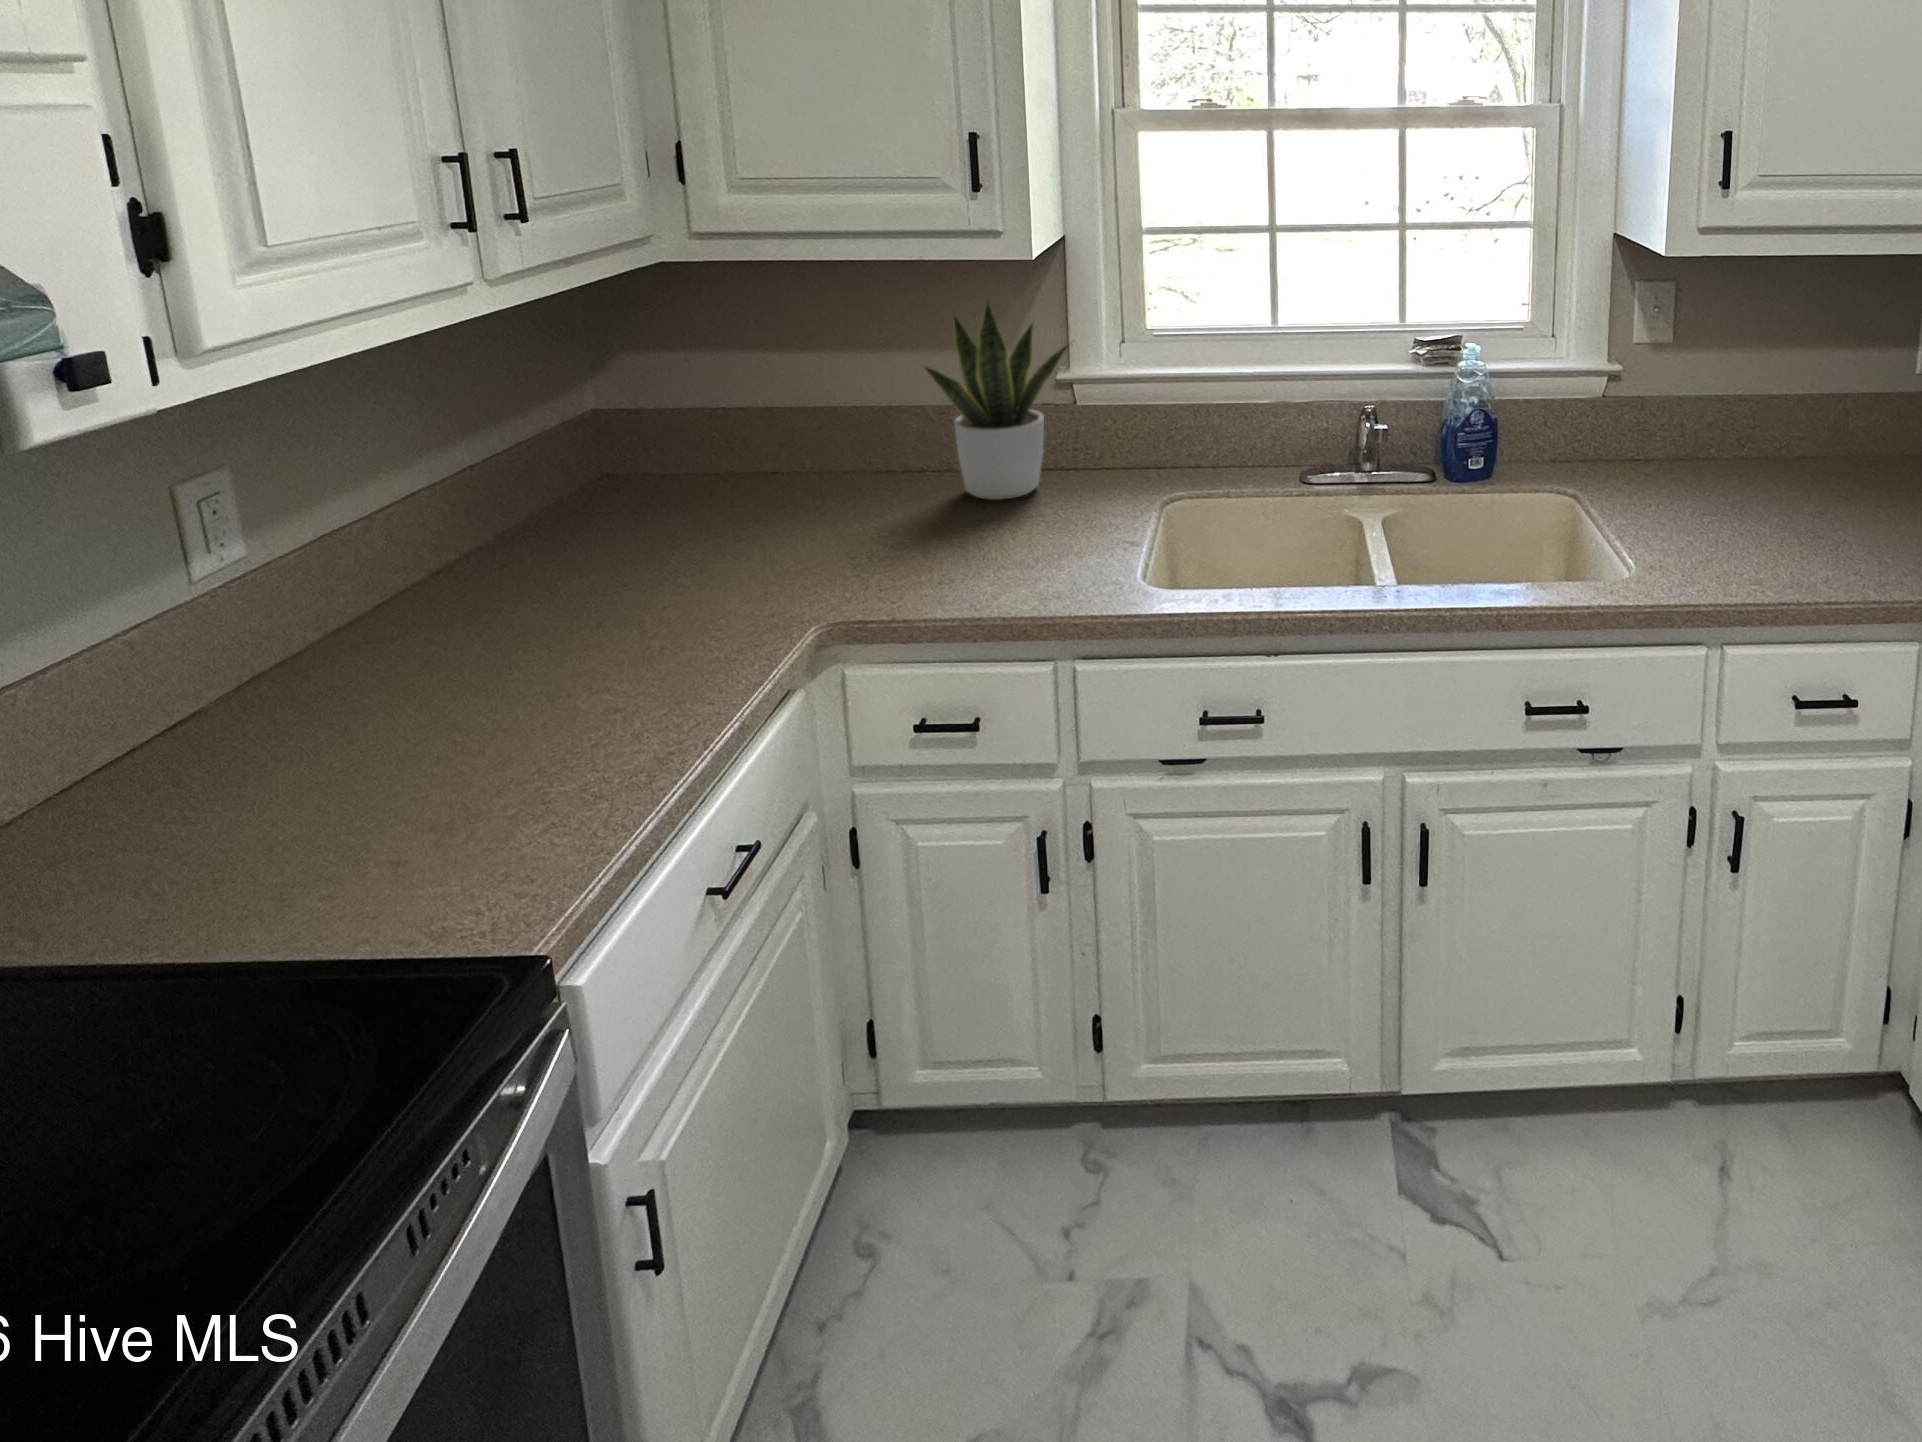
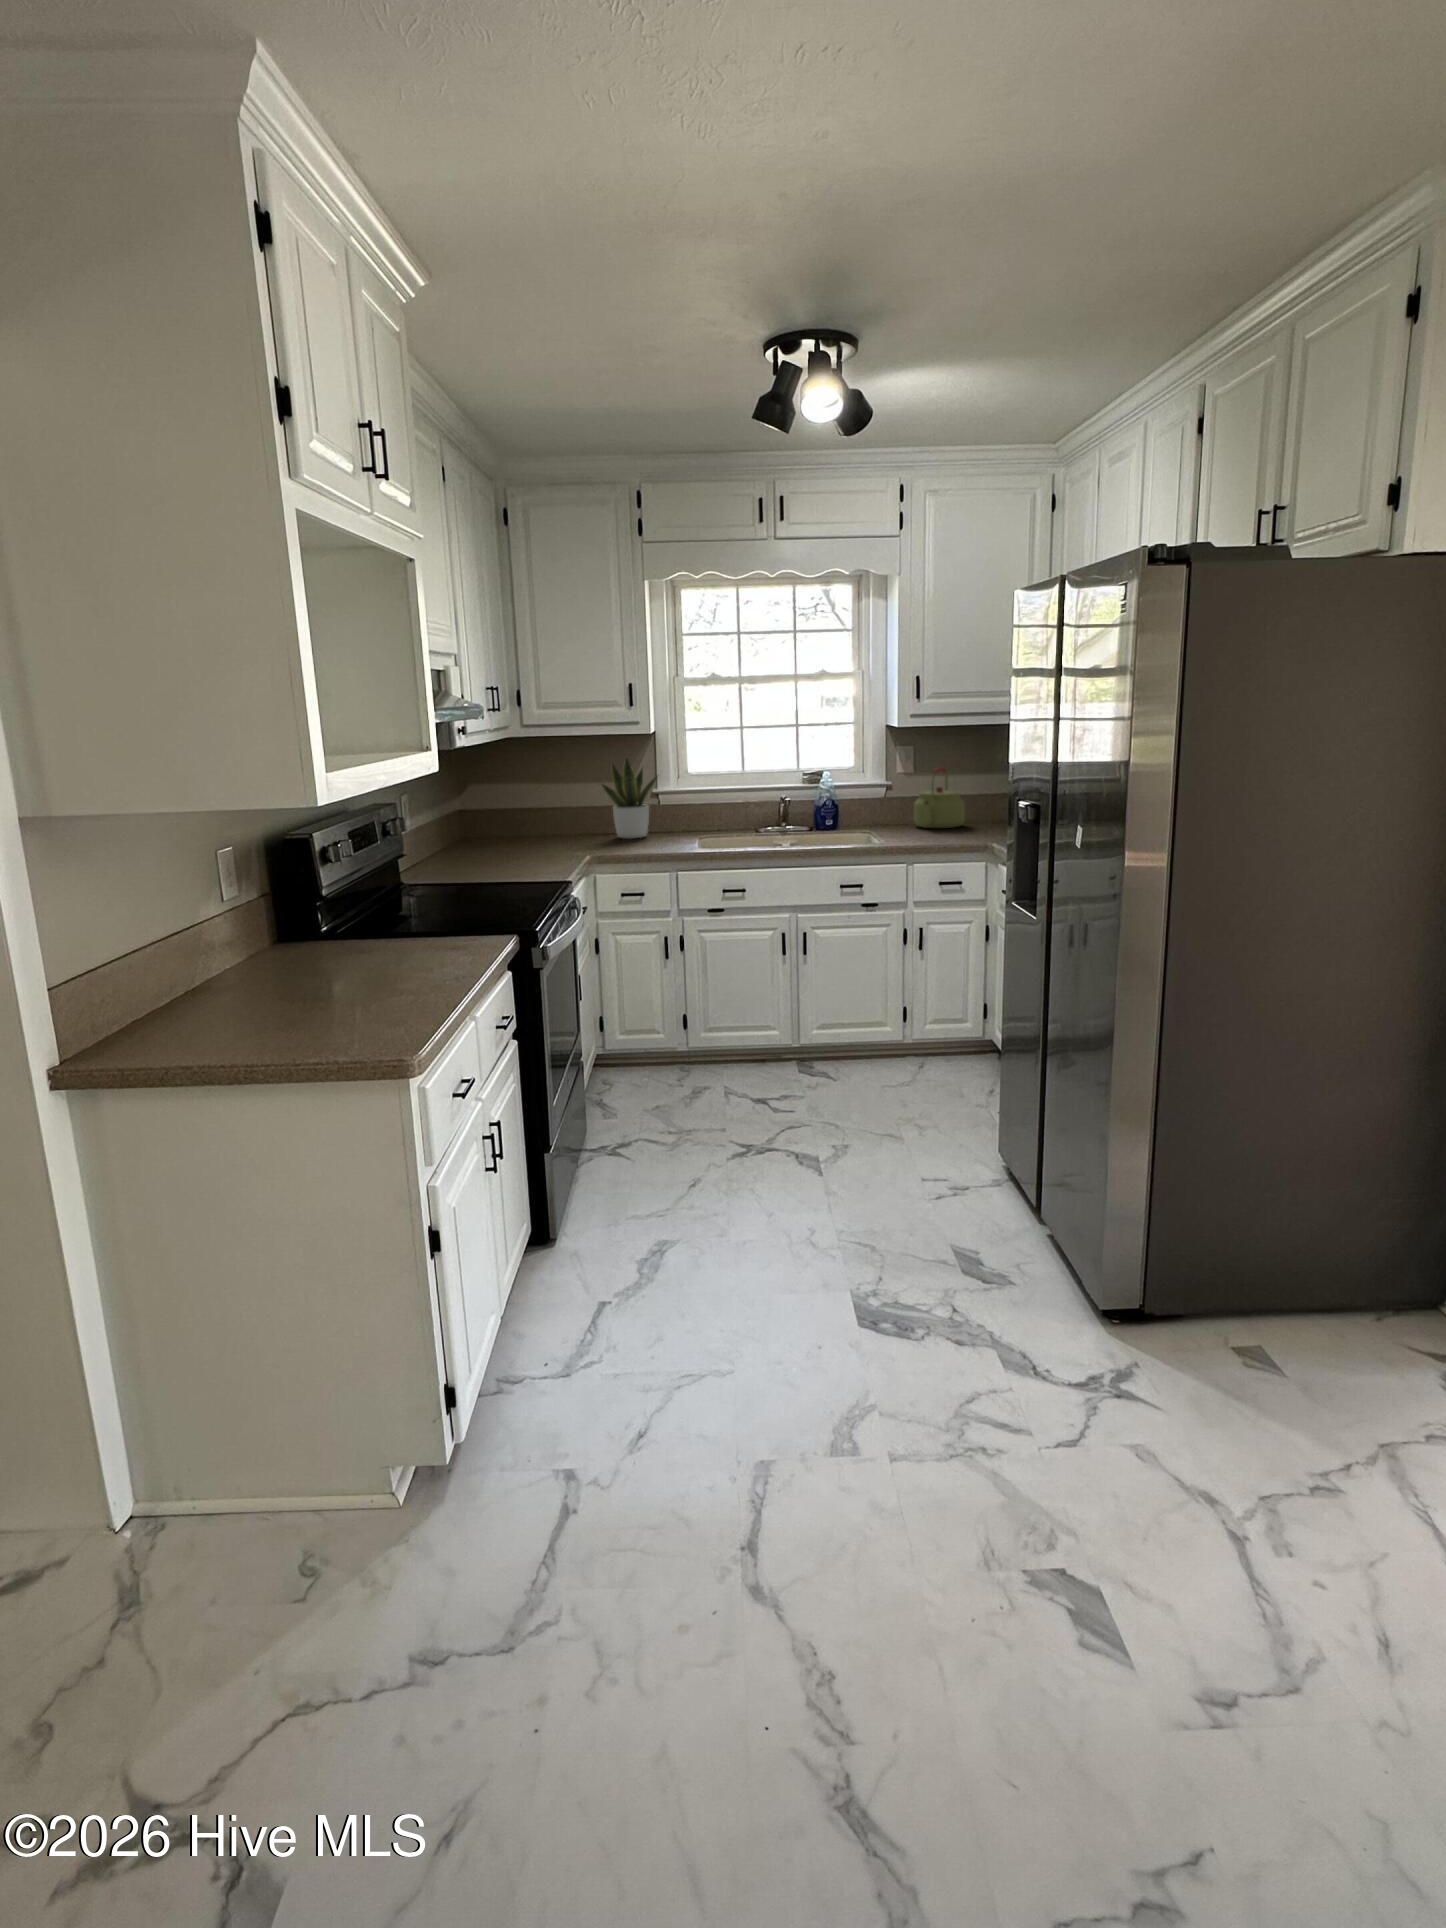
kettle: none [1672,337,1799,488] -> present [914,767,965,828]

